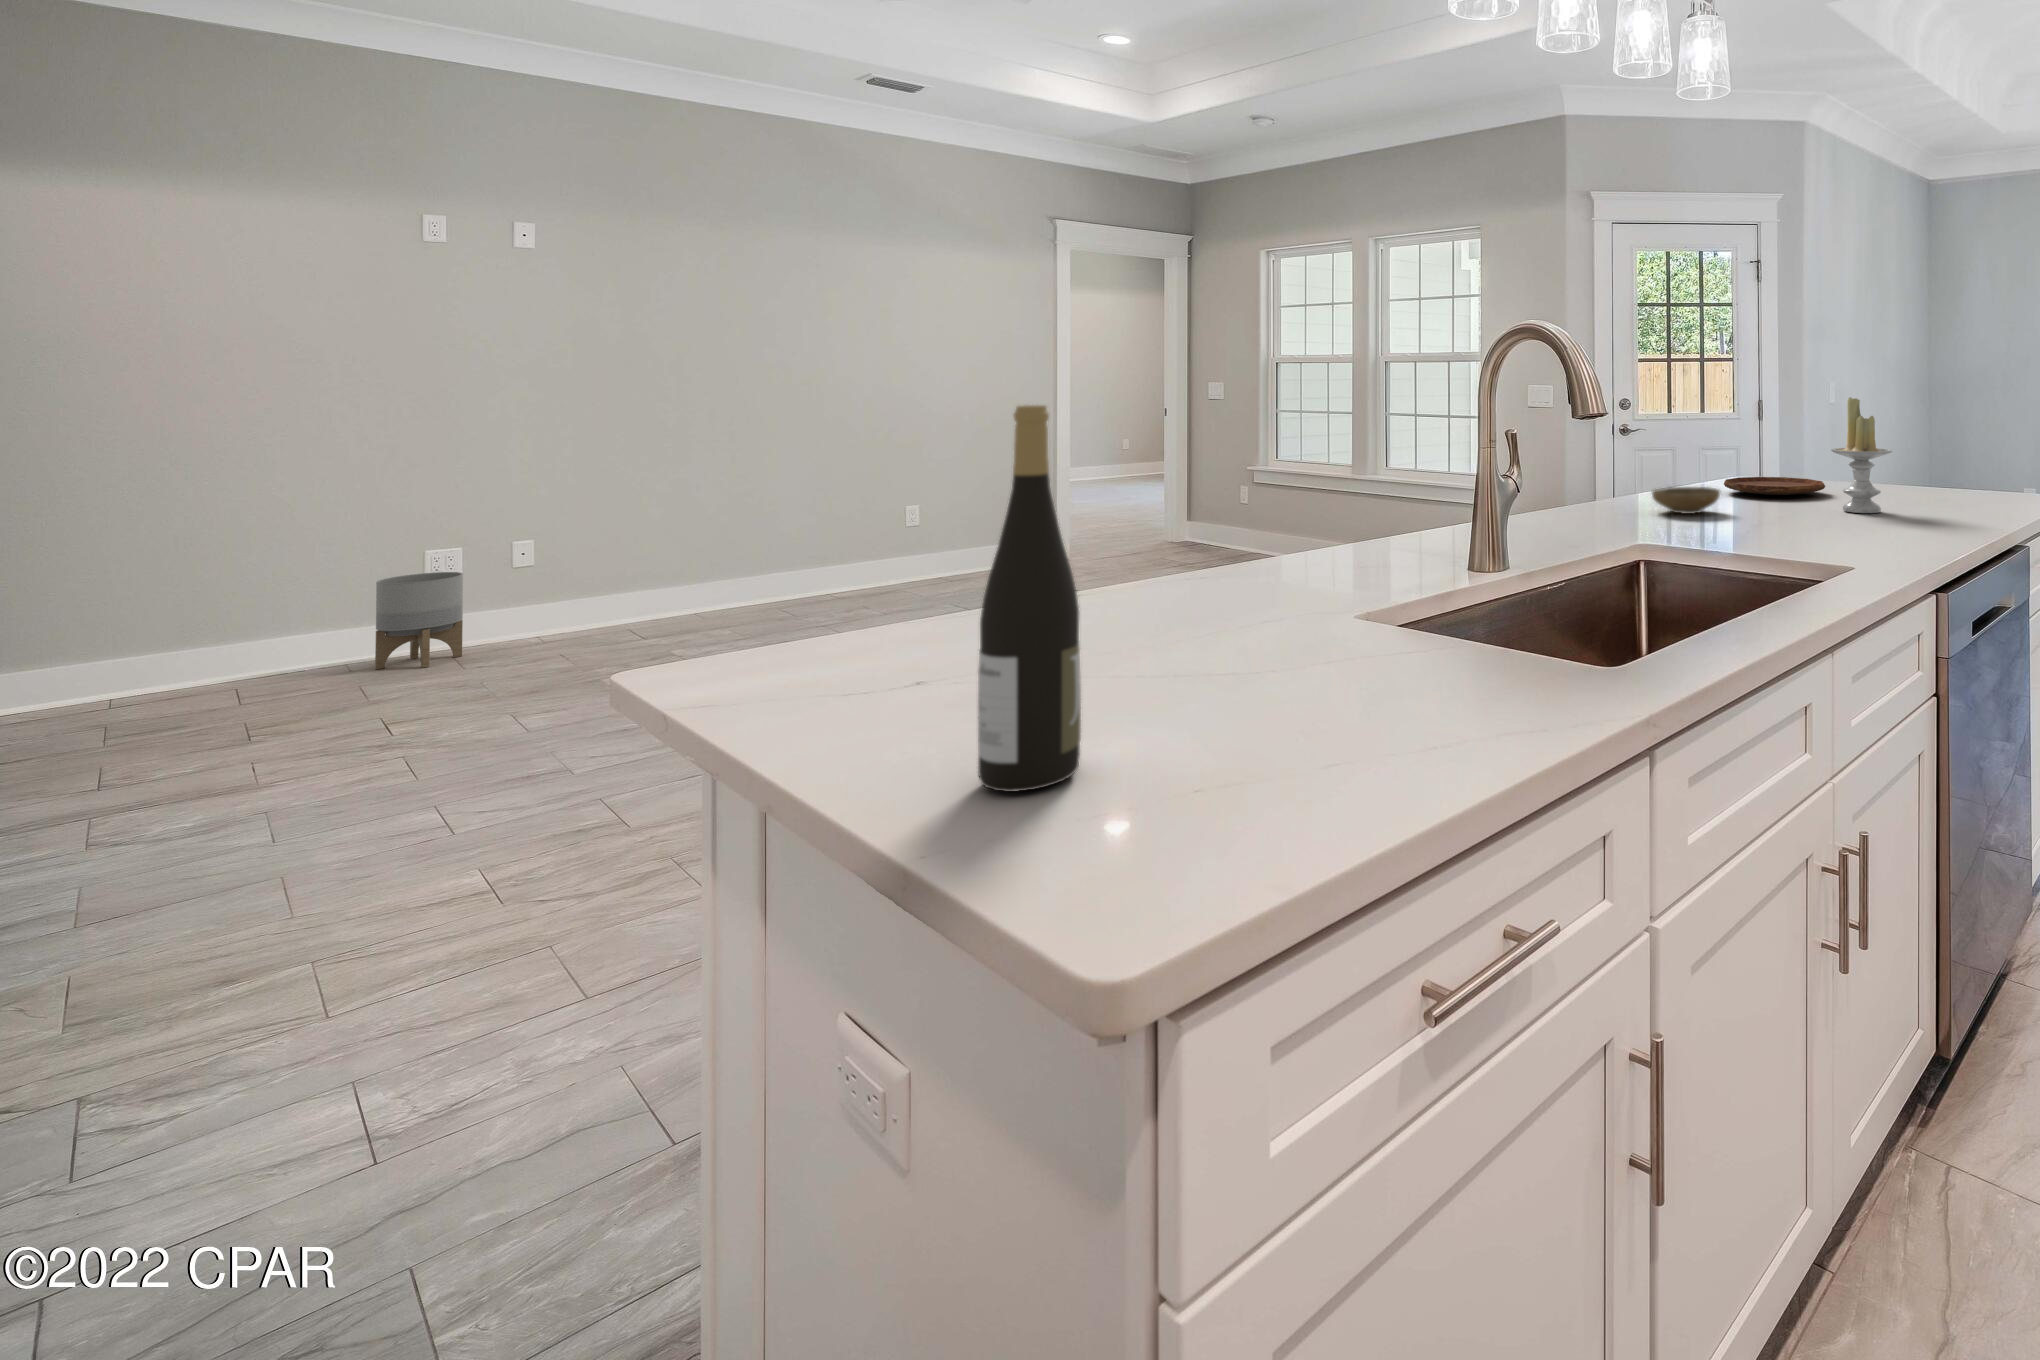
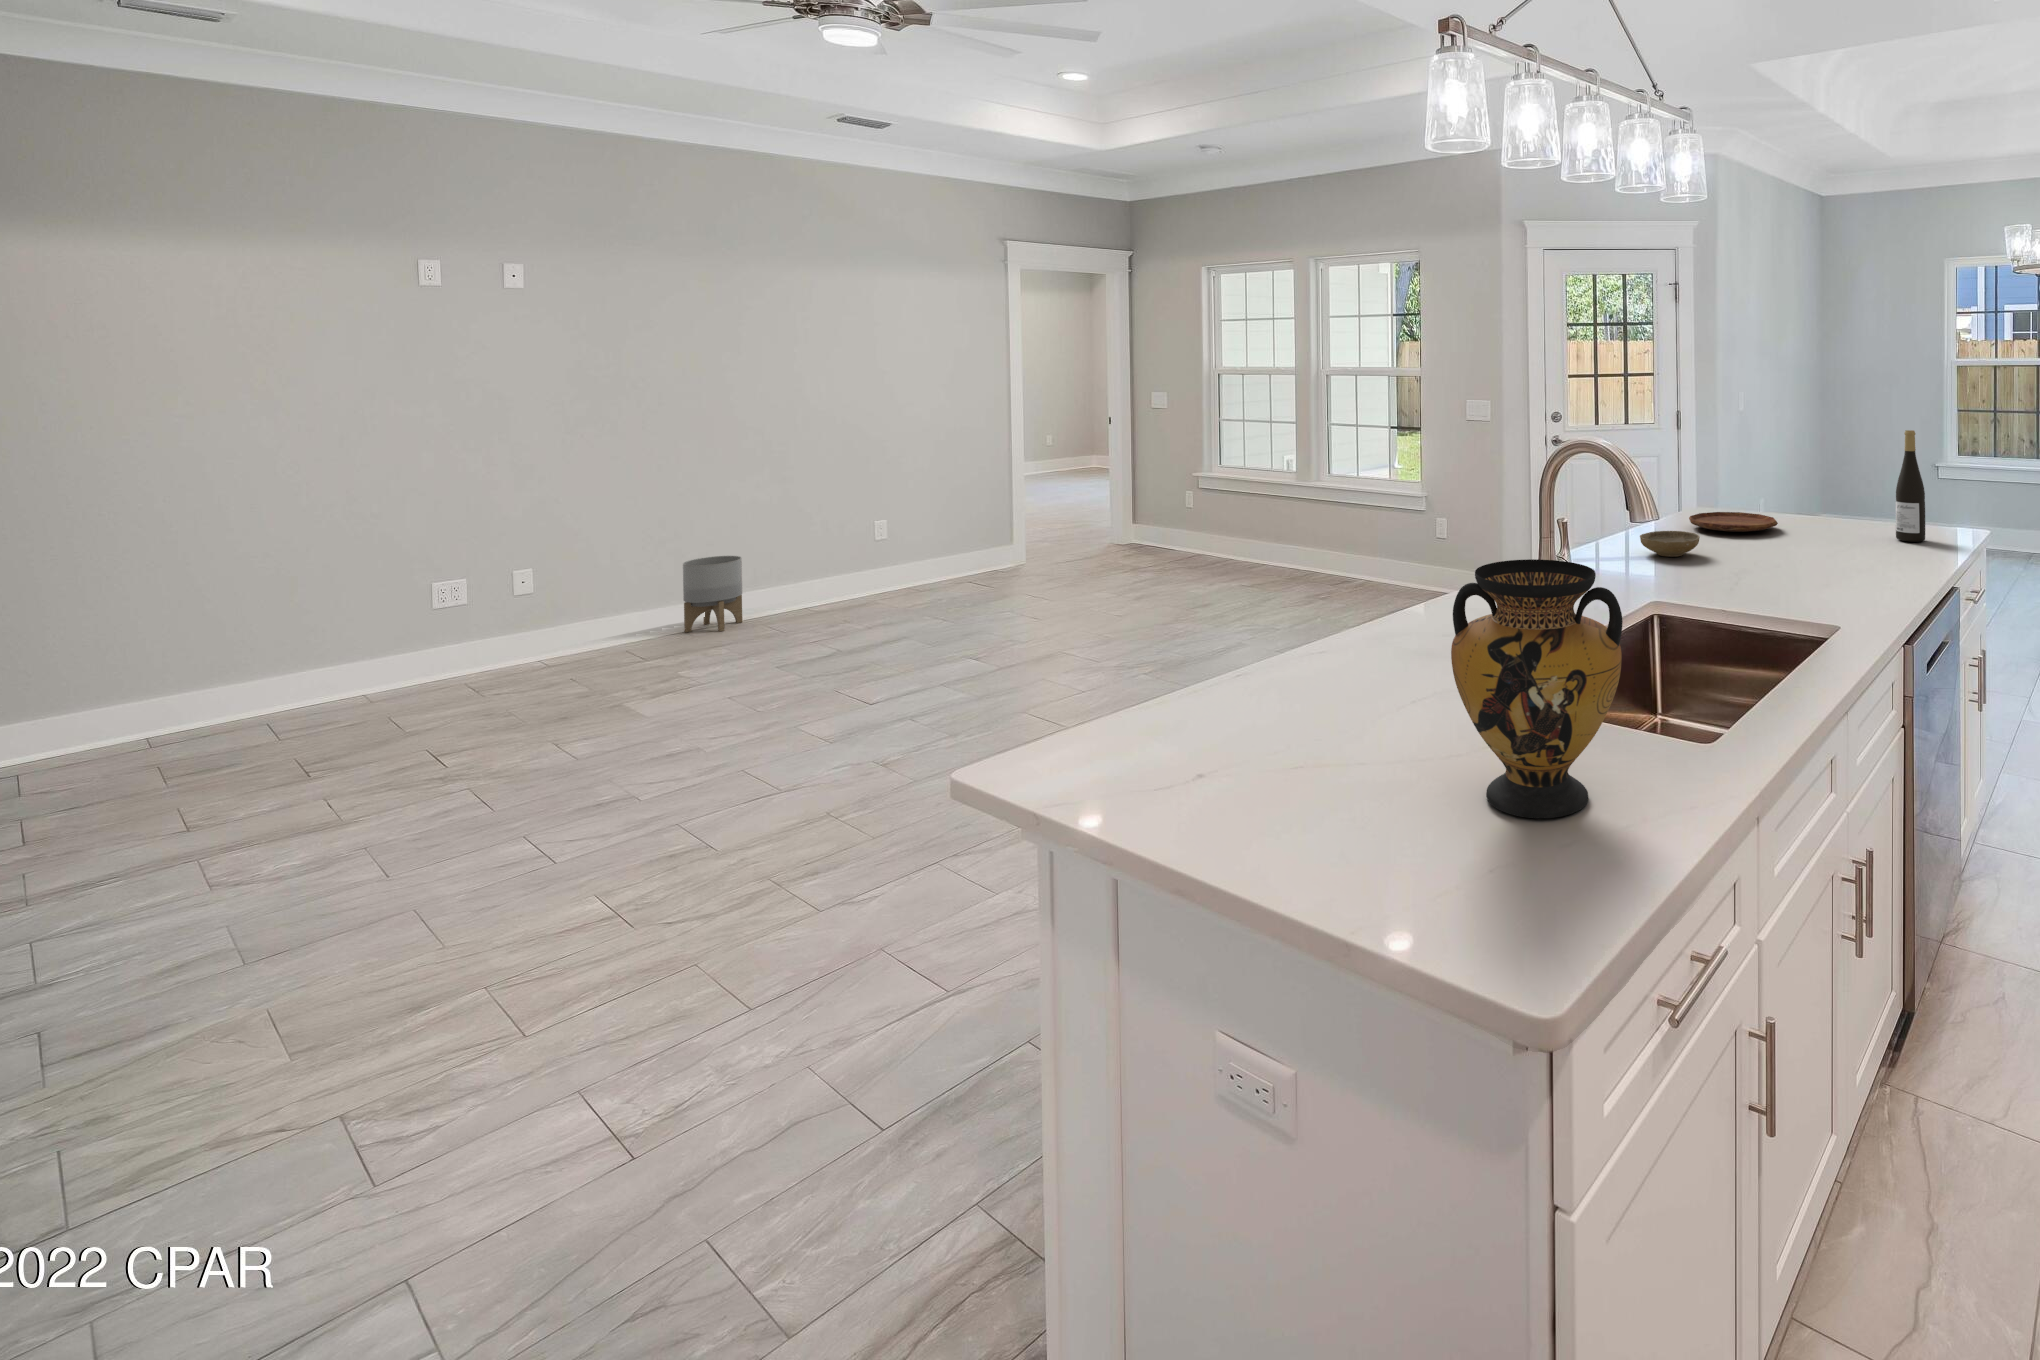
candle: present [1831,397,1892,513] -> none [1791,454,1843,554]
wine bottle: present [978,405,1081,792] -> present [1896,430,1925,542]
vase: none [1229,415,1458,741] -> present [1451,559,1623,818]
planter: present [375,572,463,669] -> present [683,556,742,632]

